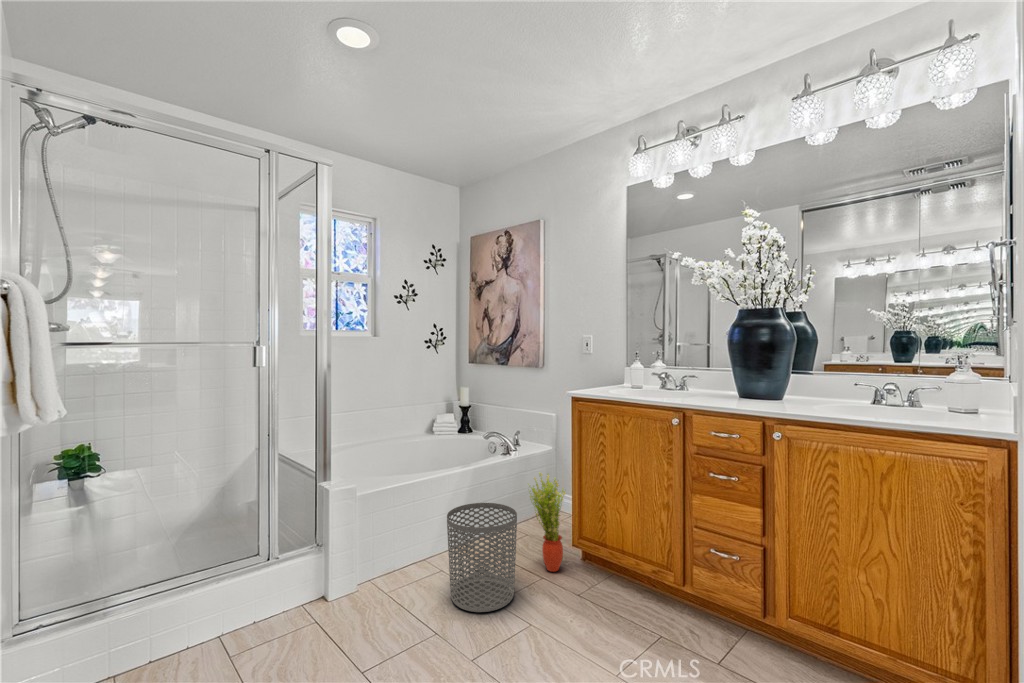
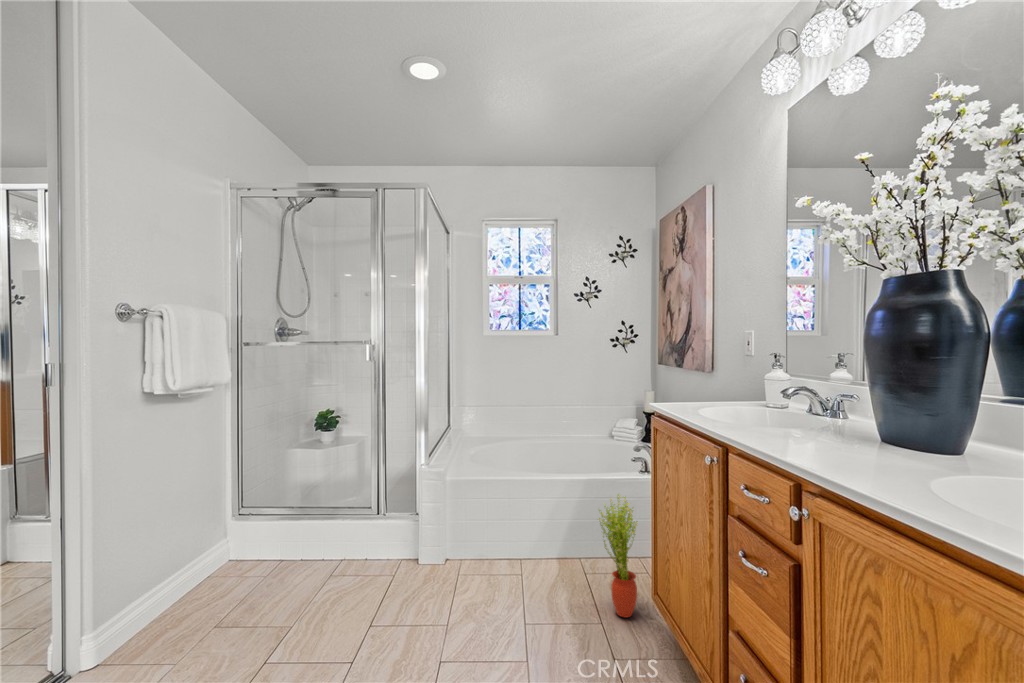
waste bin: present [447,503,517,612] -> none [486,509,560,626]

